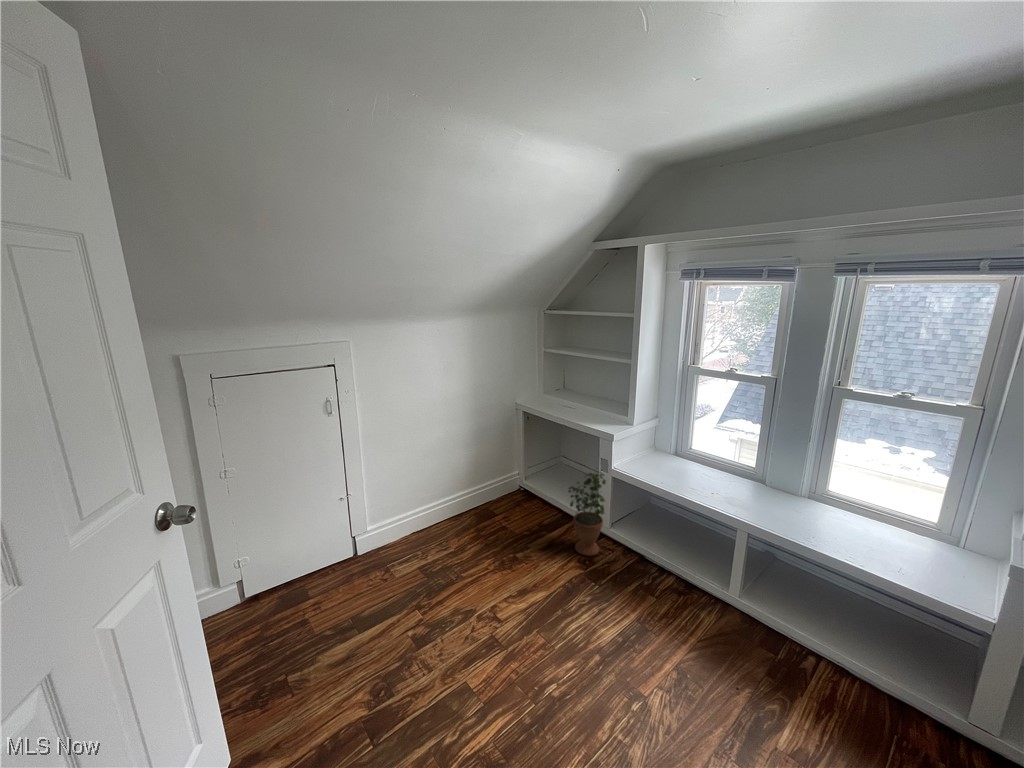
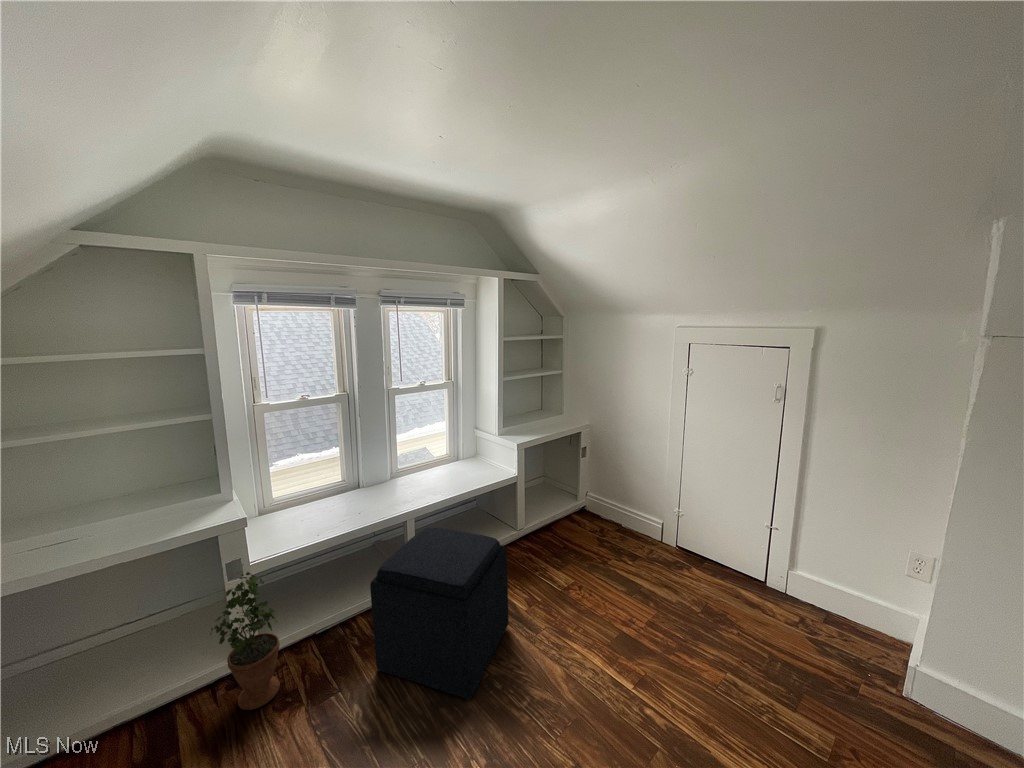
ottoman: none [609,523,740,714] -> present [370,527,508,699]

